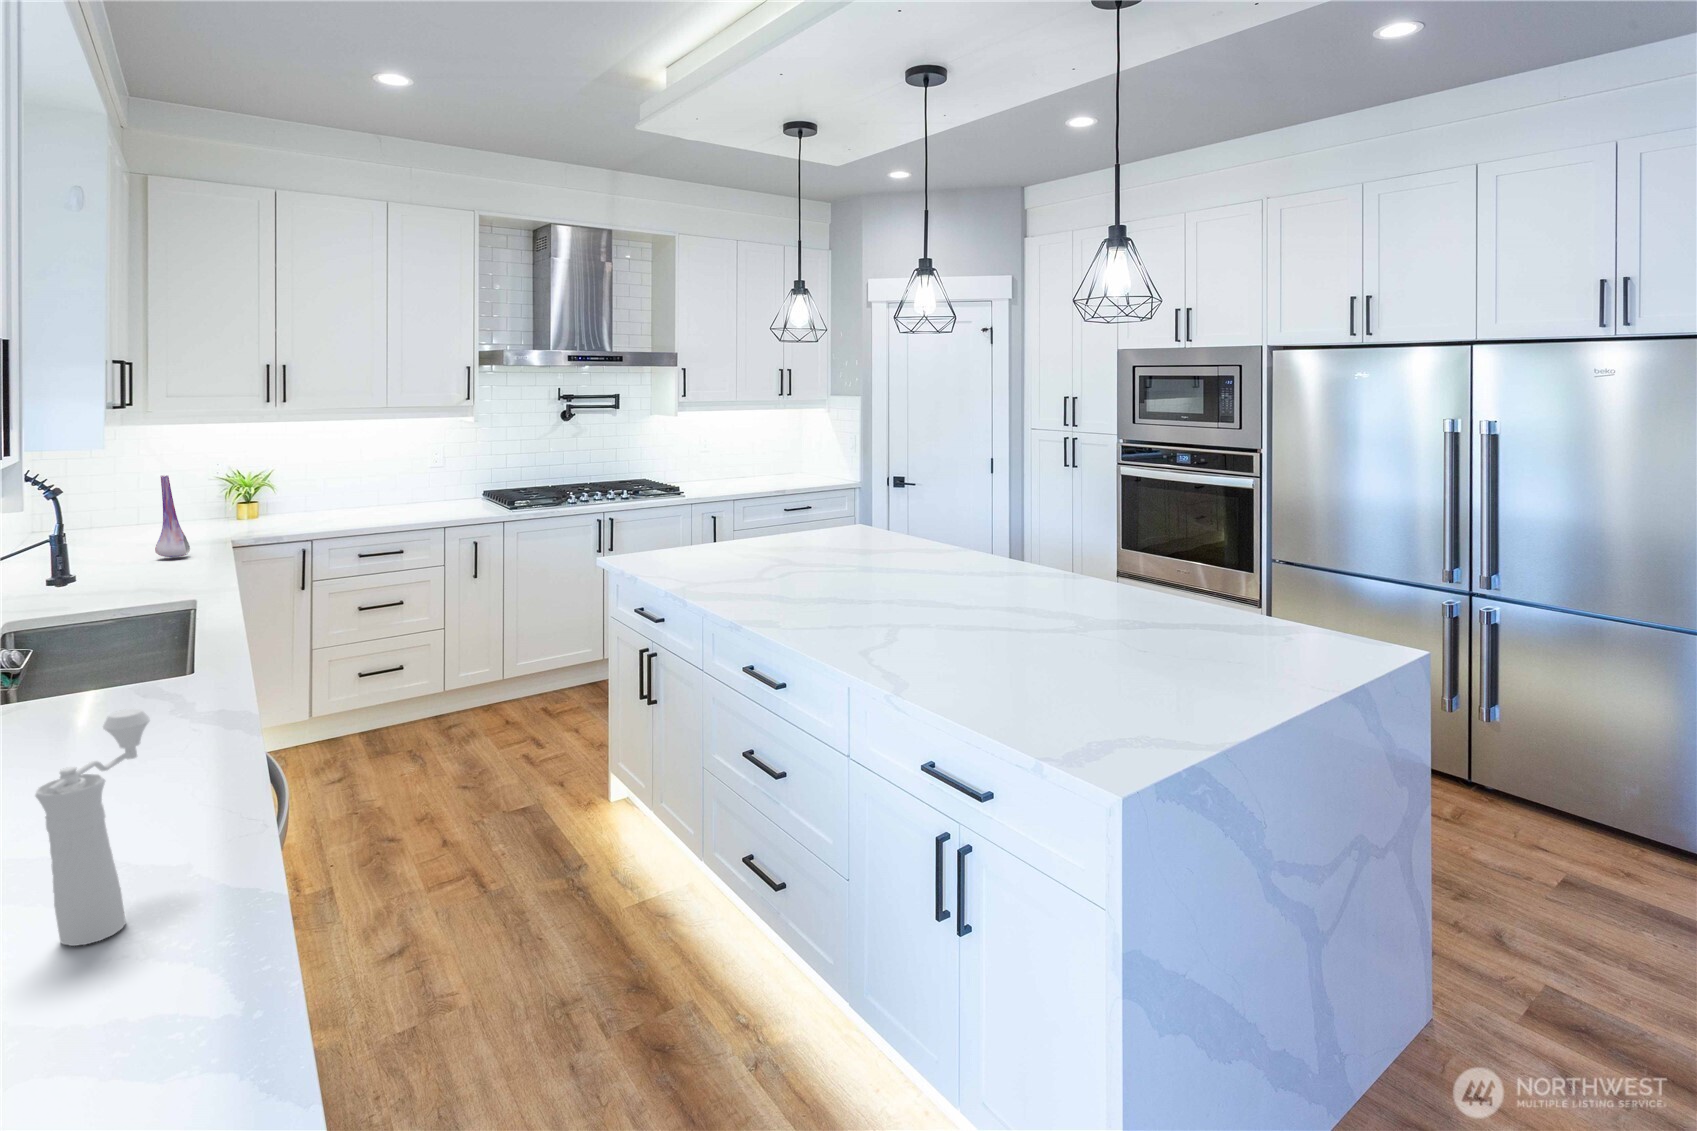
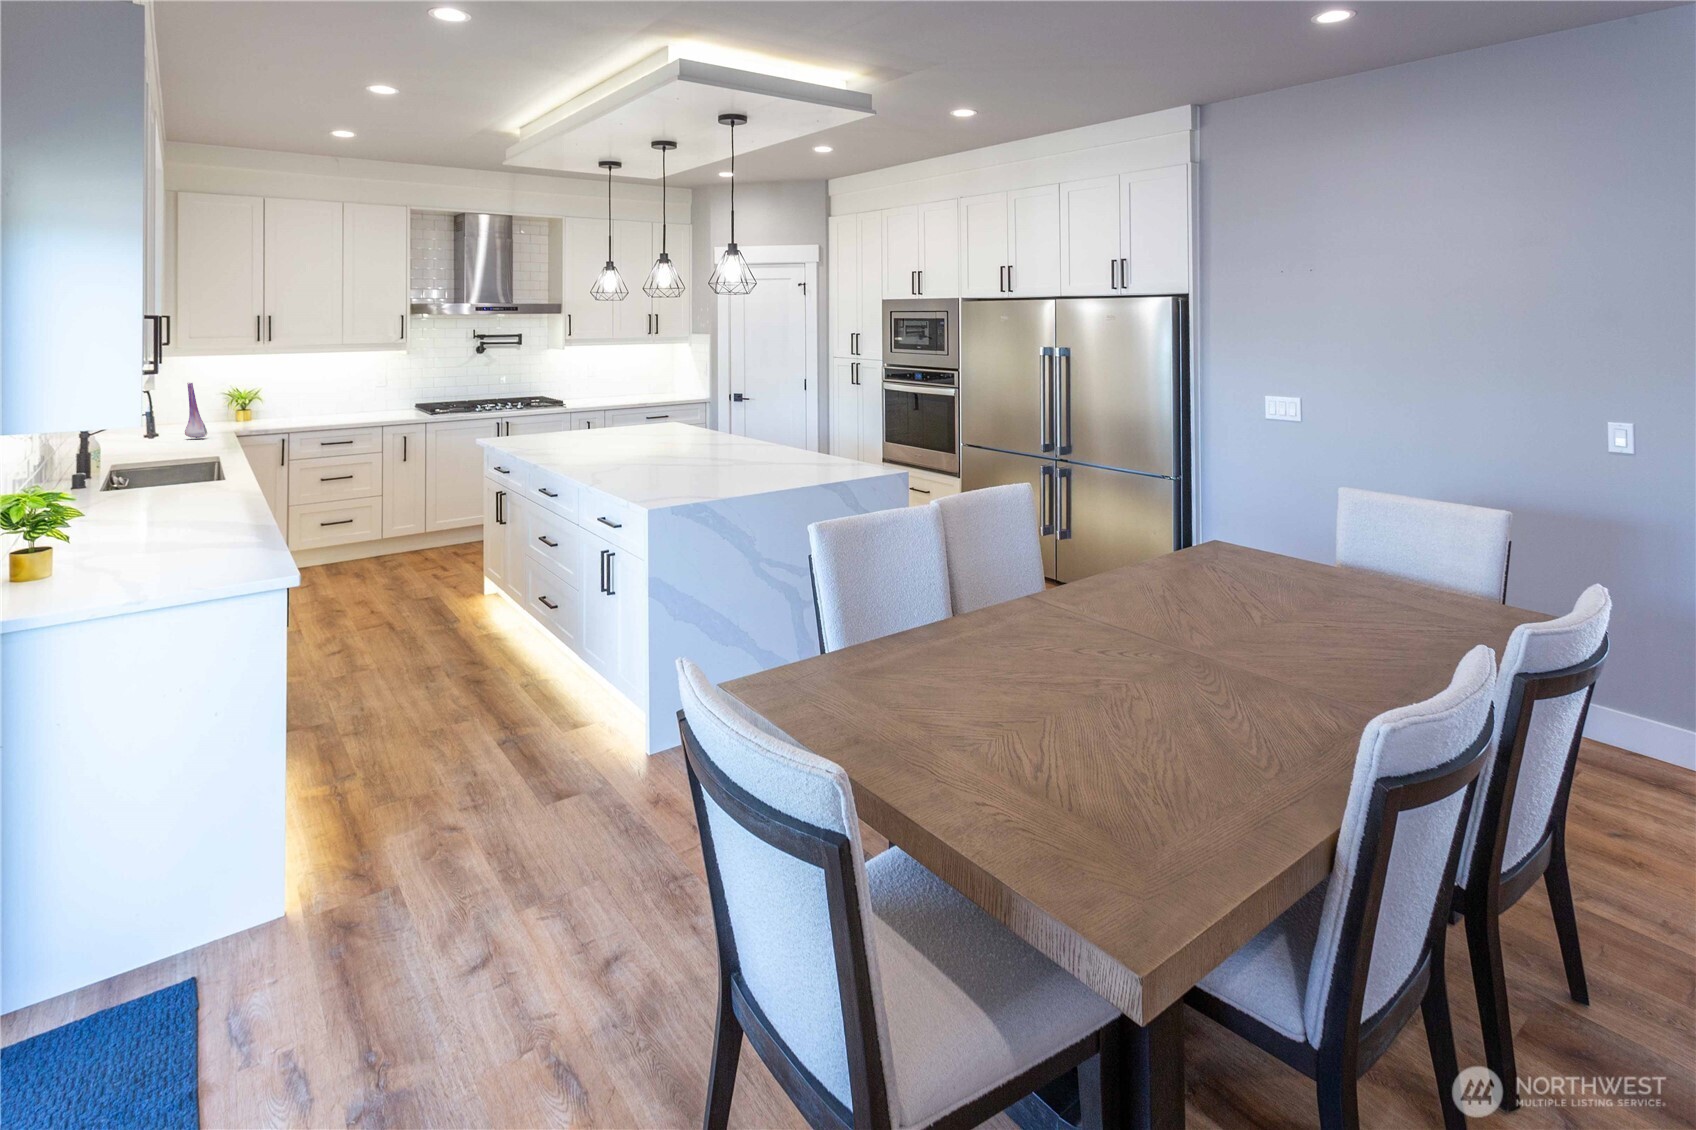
pepper mill: present [35,709,150,946] -> none [185,443,222,522]

